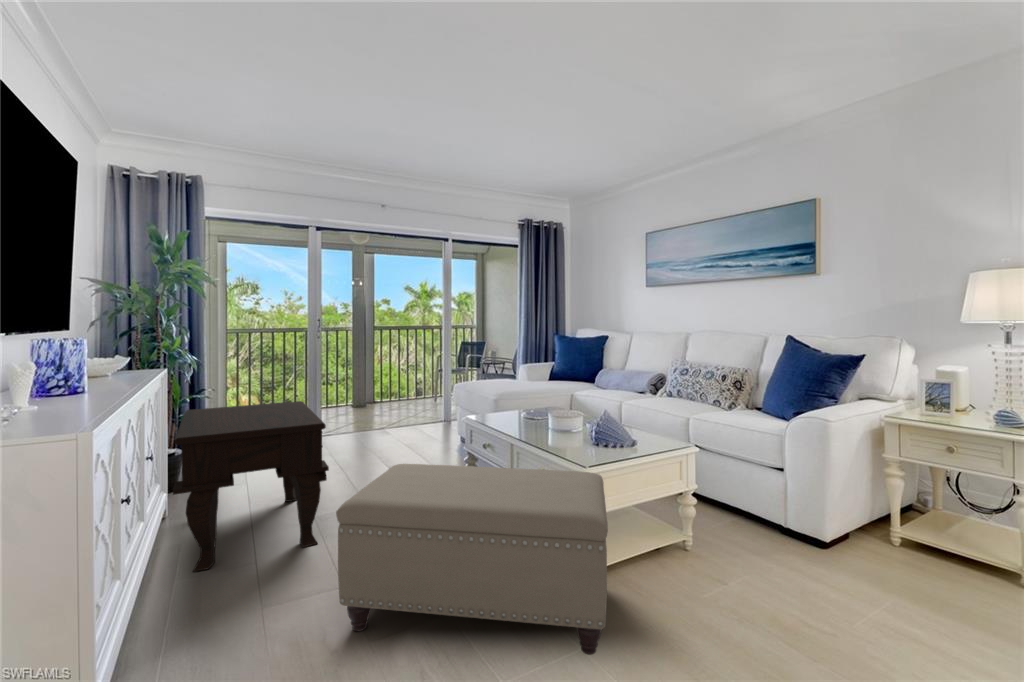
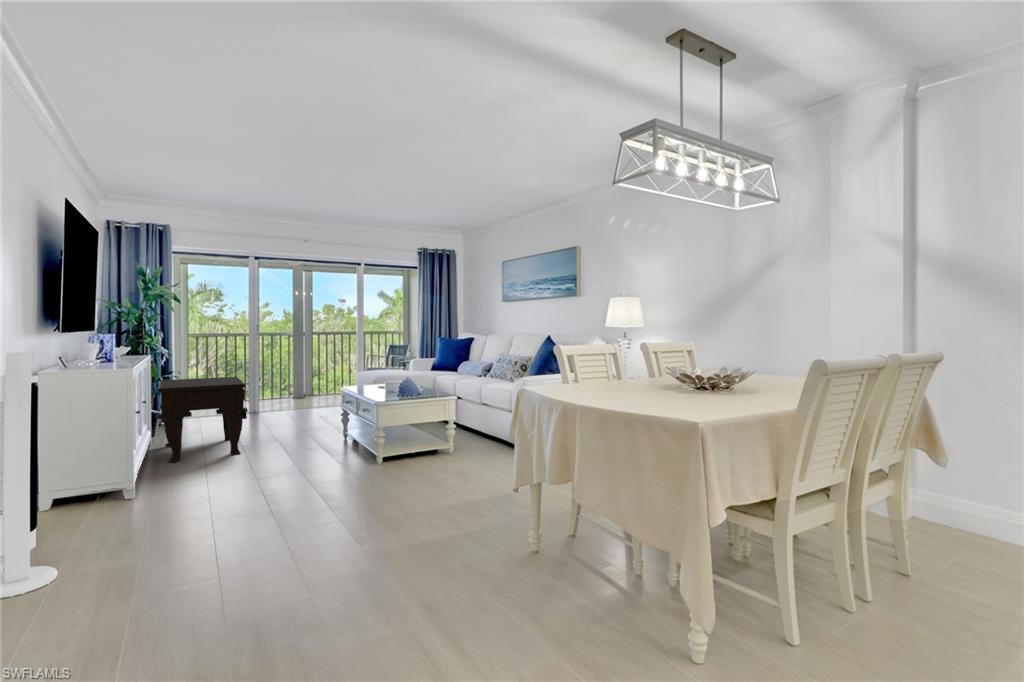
ottoman: present [336,464,608,655] -> none [241,403,390,481]

